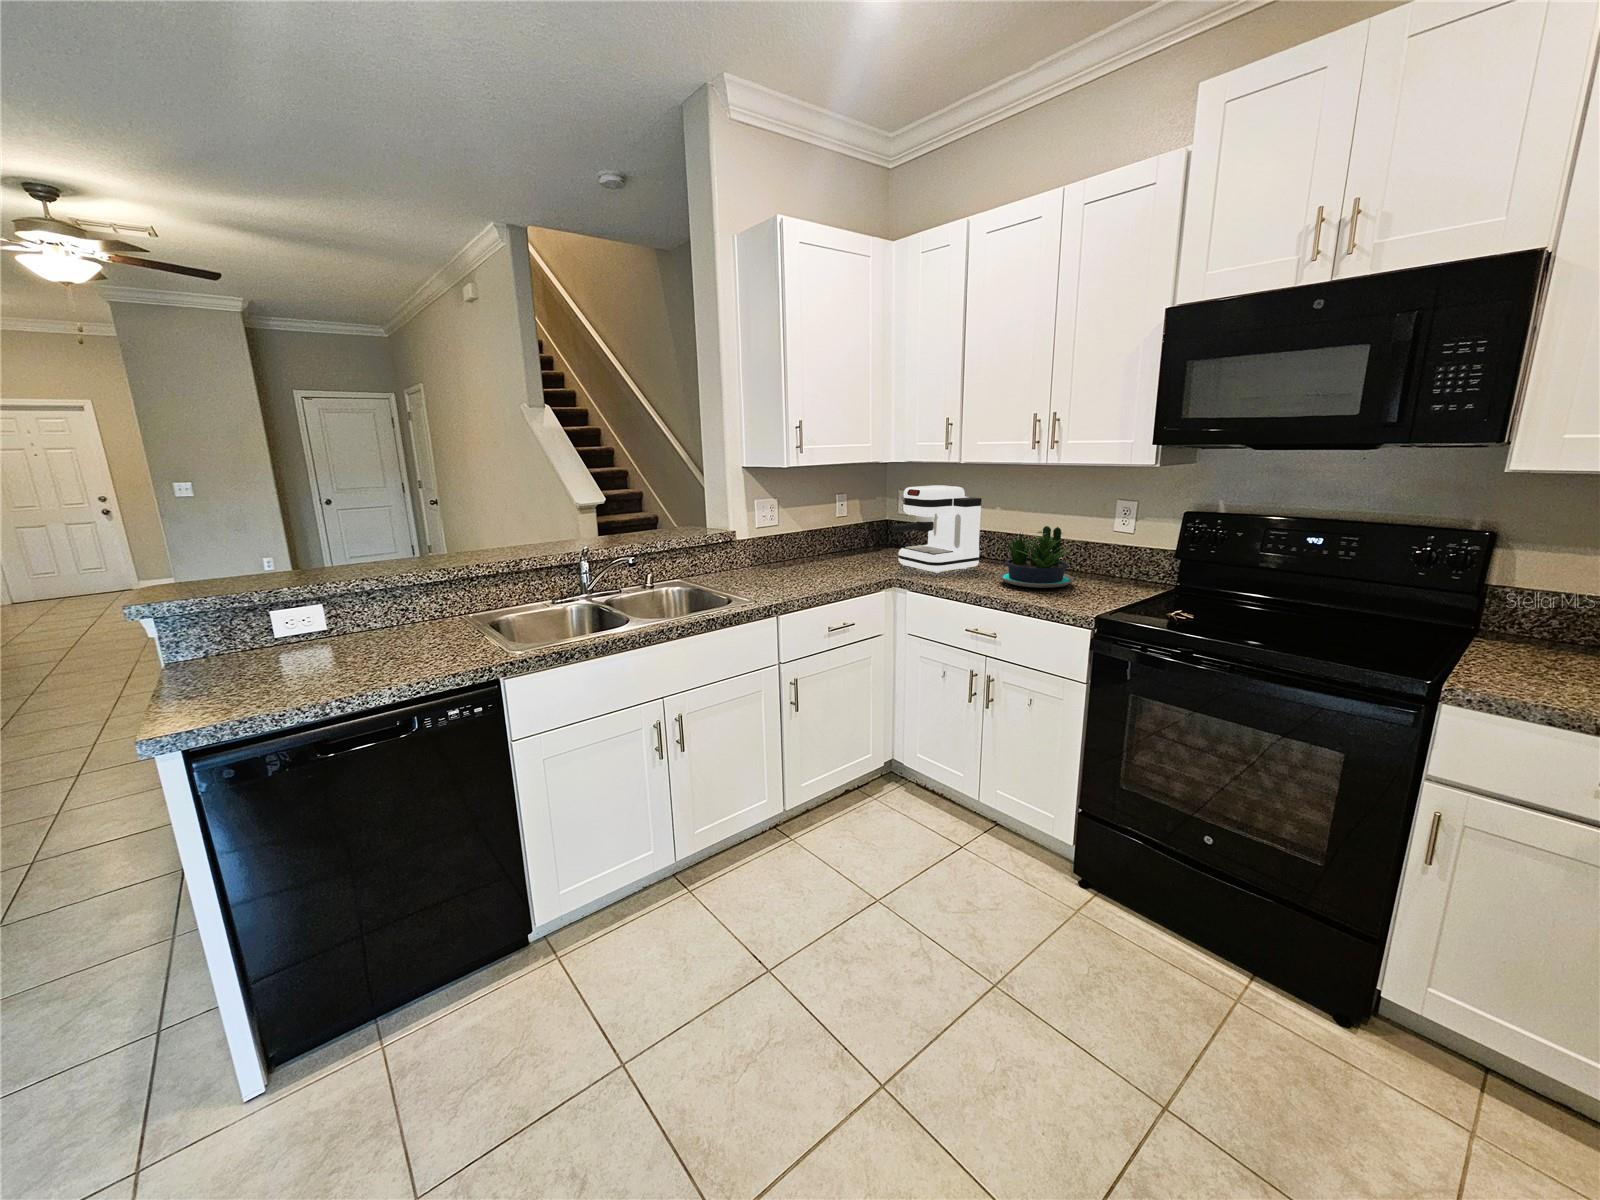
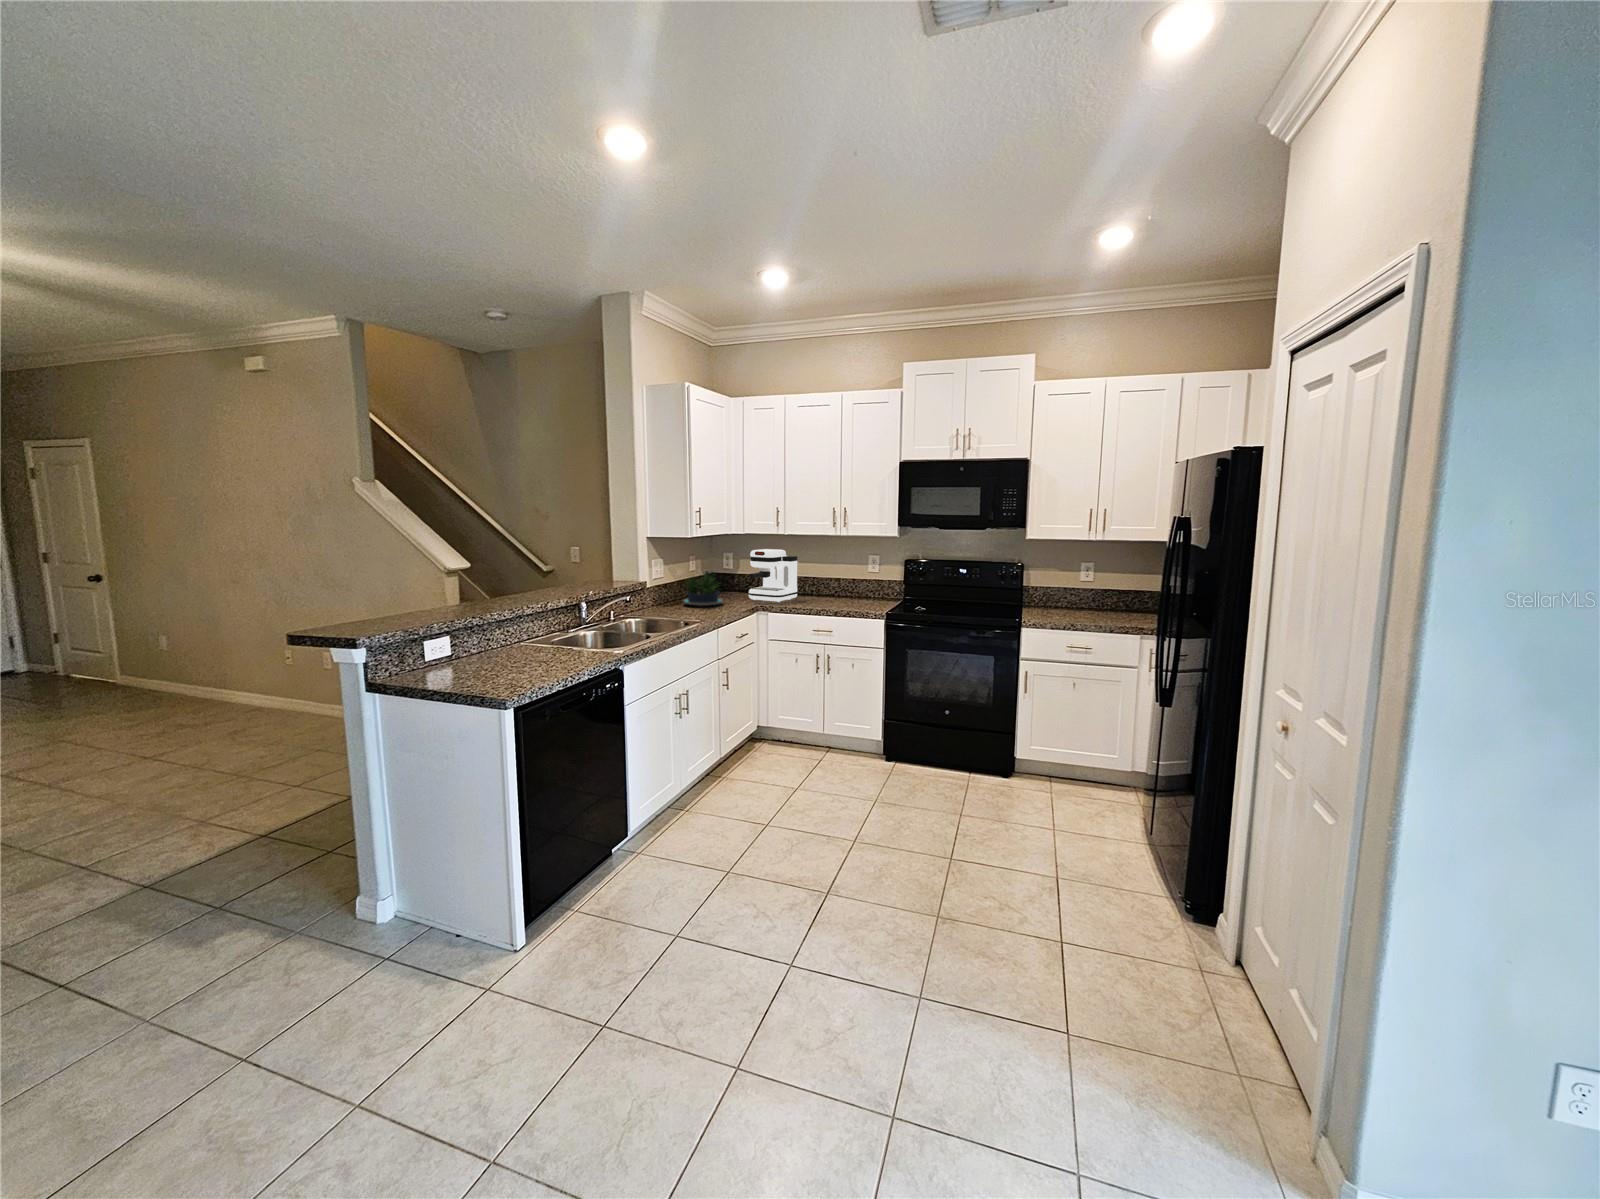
potted plant: present [999,526,1074,588] -> present [683,571,723,606]

